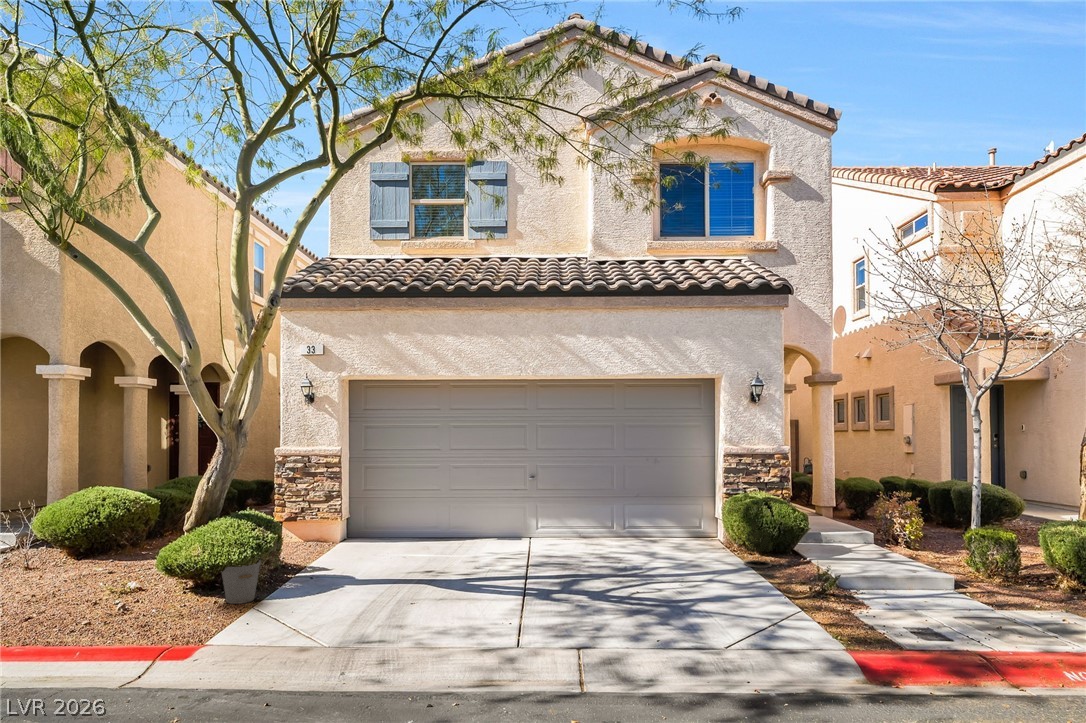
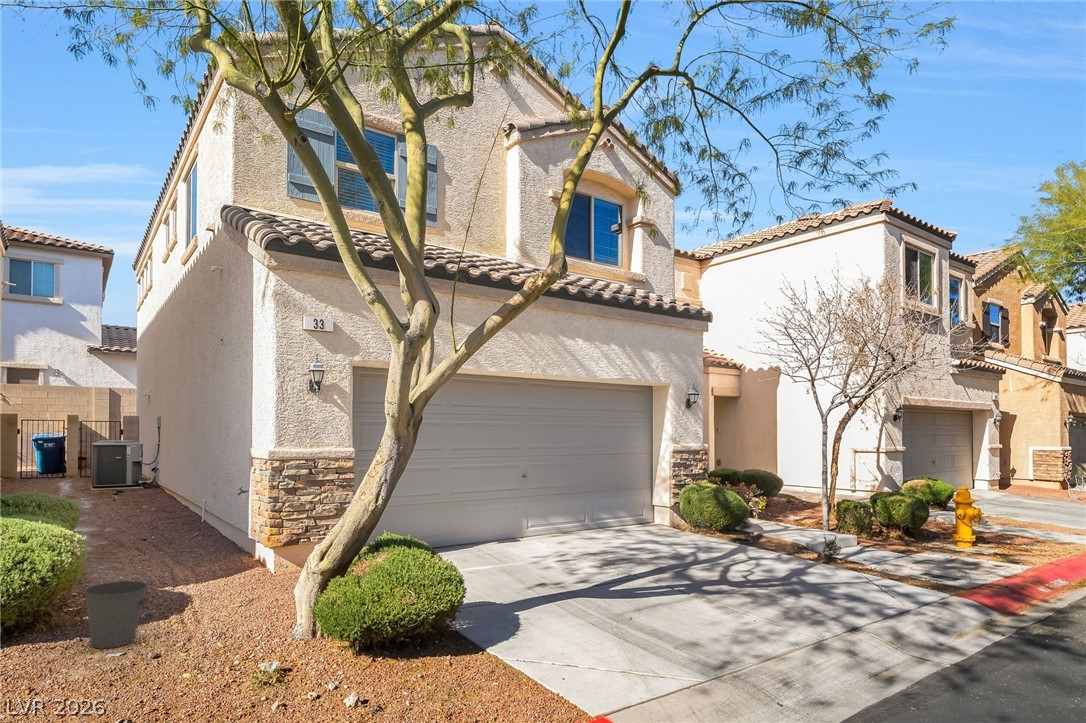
bucket: present [222,560,261,604] -> present [85,580,149,648]

